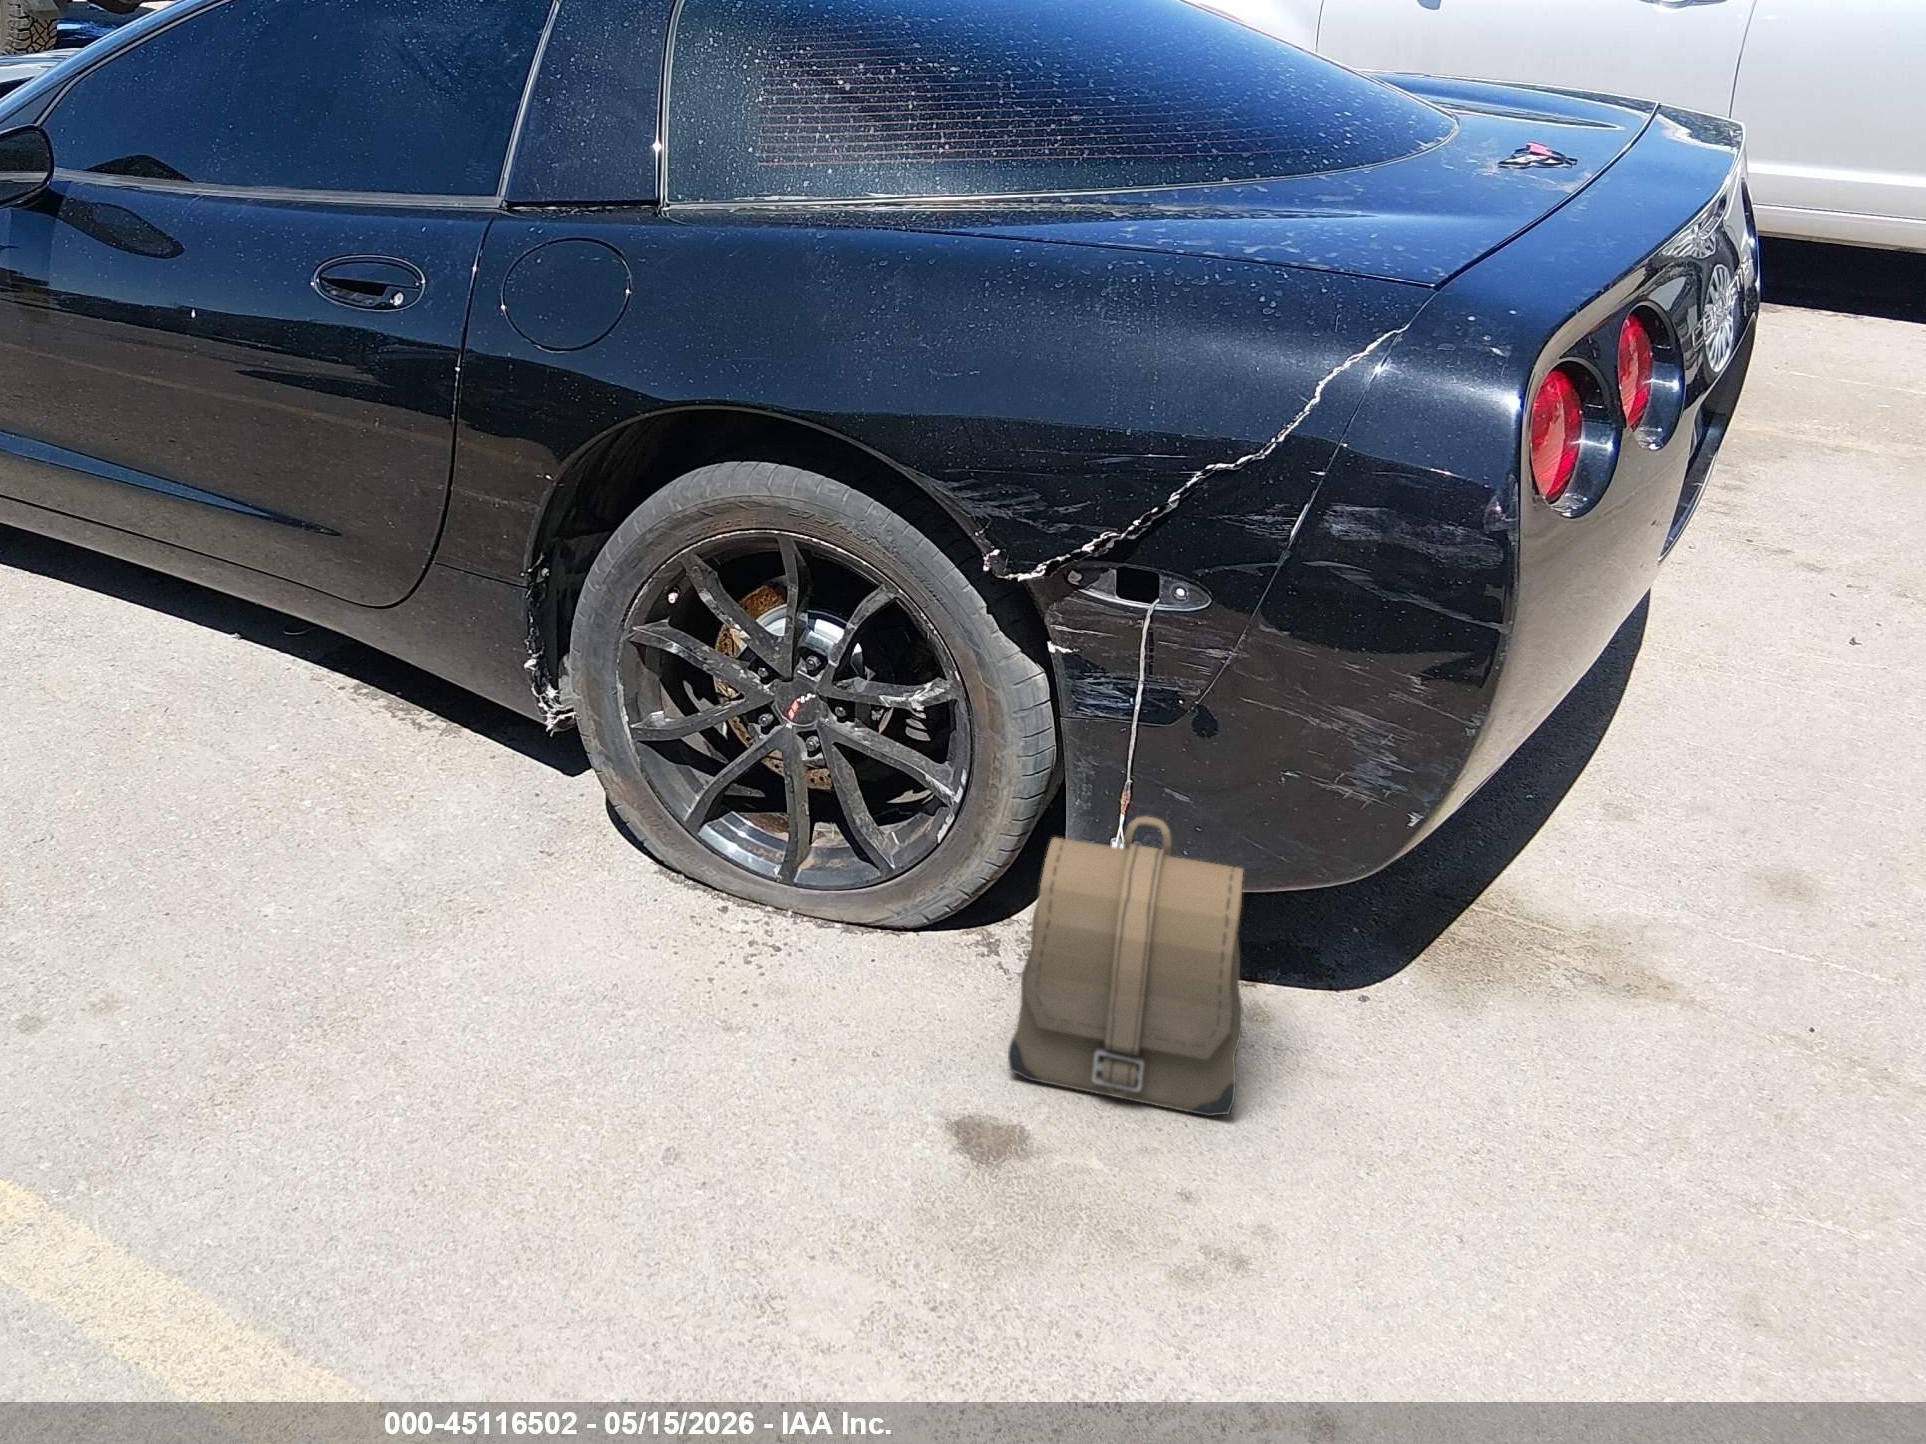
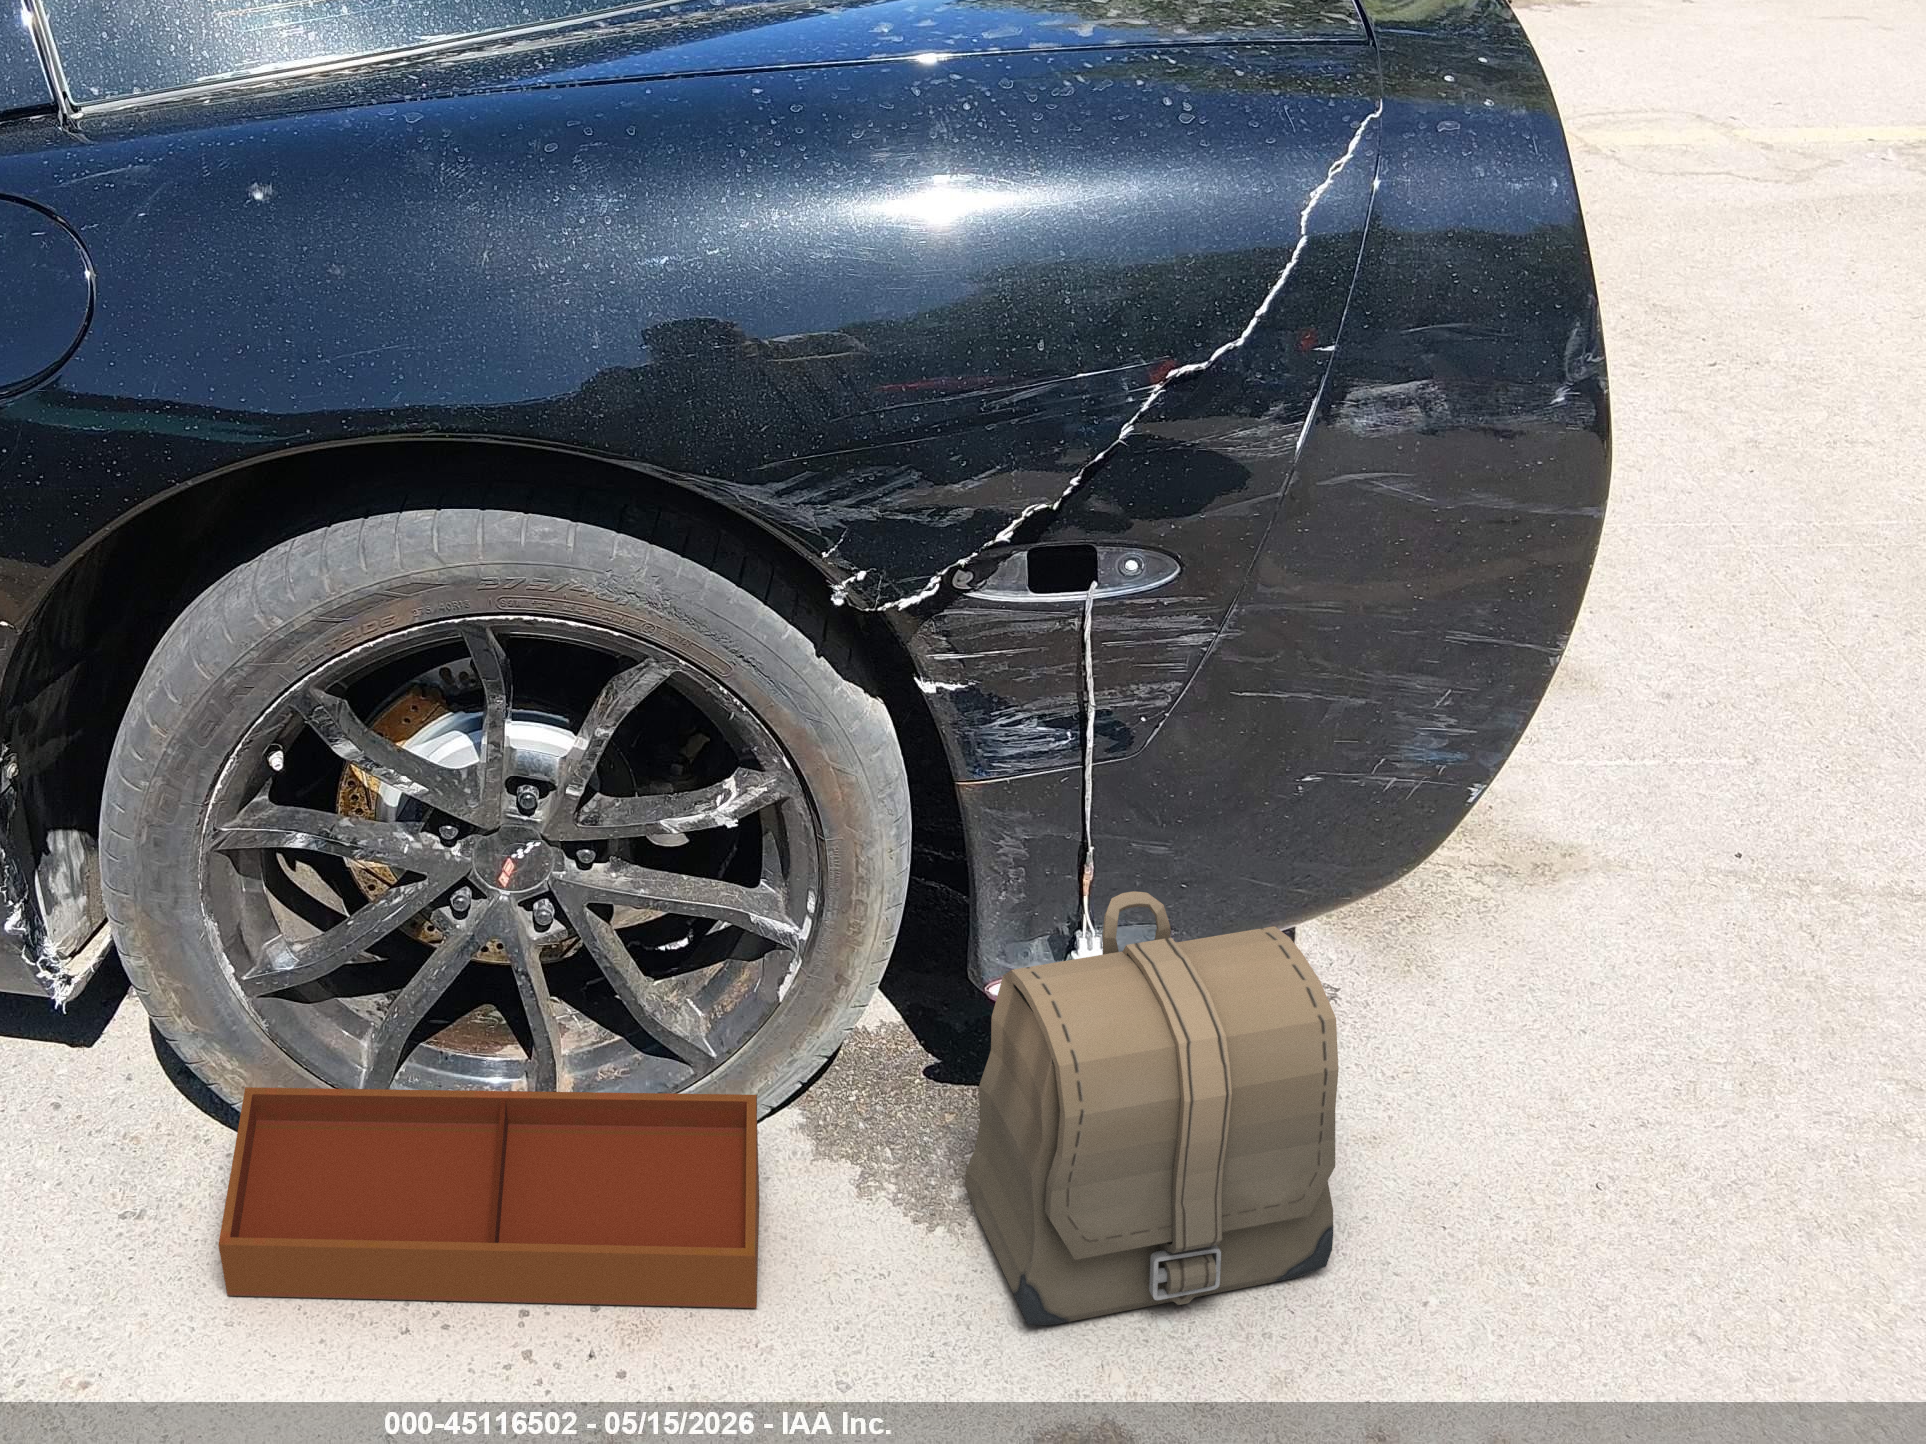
storage bin: none [576,800,908,1013] -> present [218,1087,759,1308]

